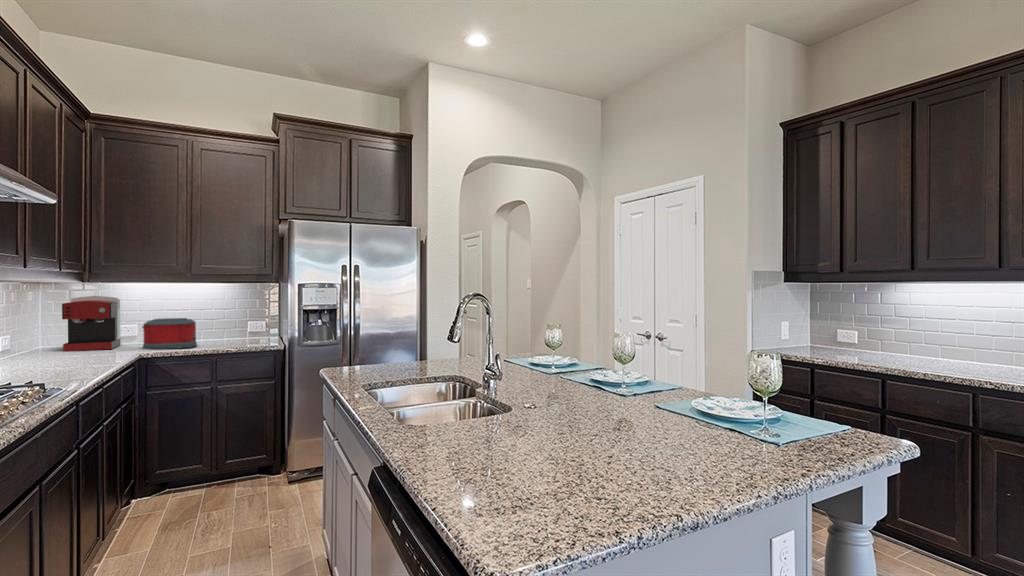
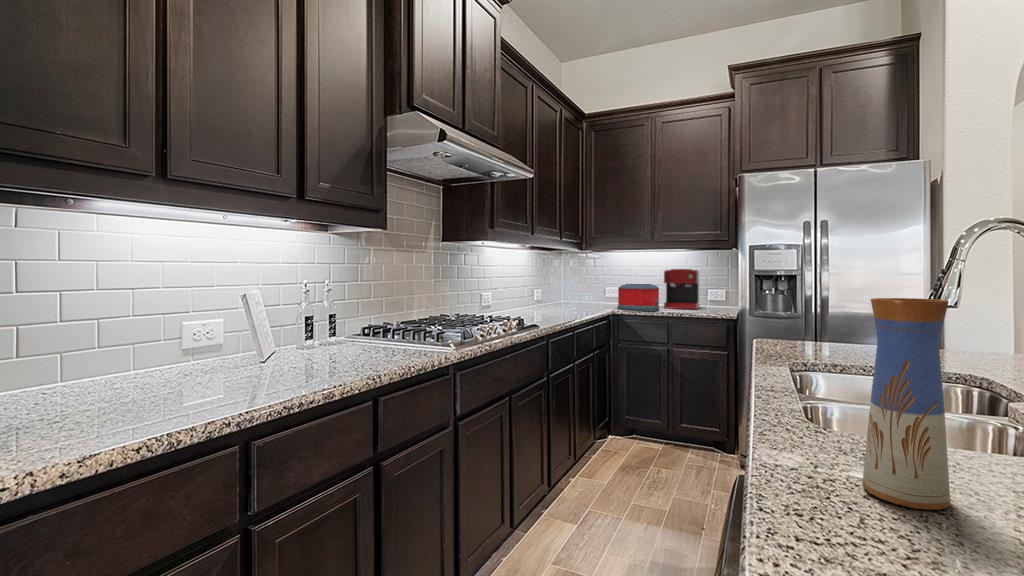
coffee maker: present [62,296,121,351] -> present [664,269,700,309]
vase: none [451,354,486,458] -> present [862,298,950,510]

